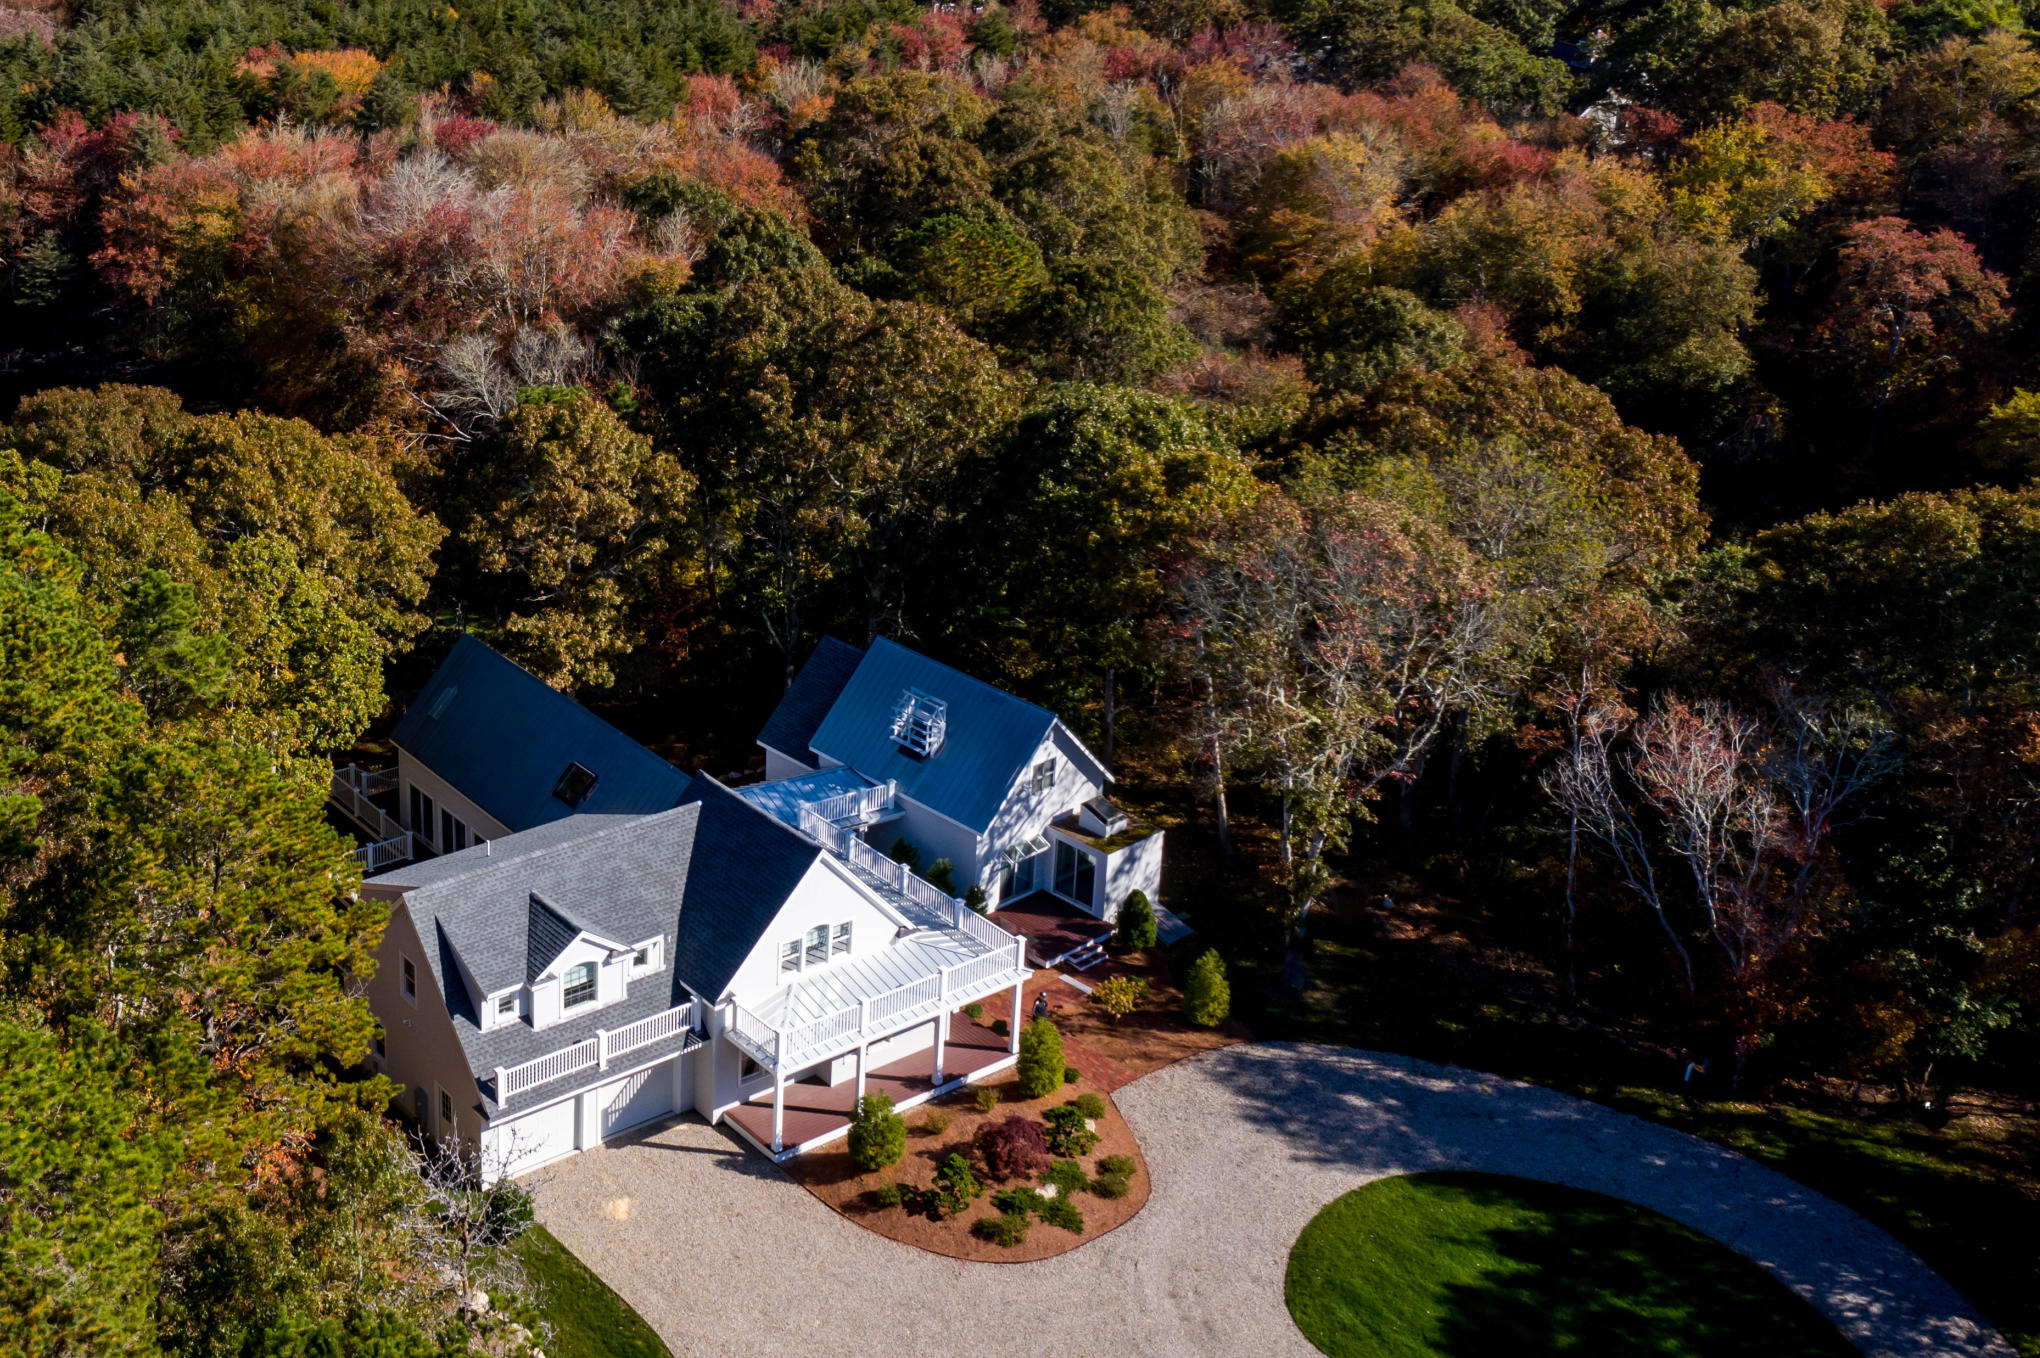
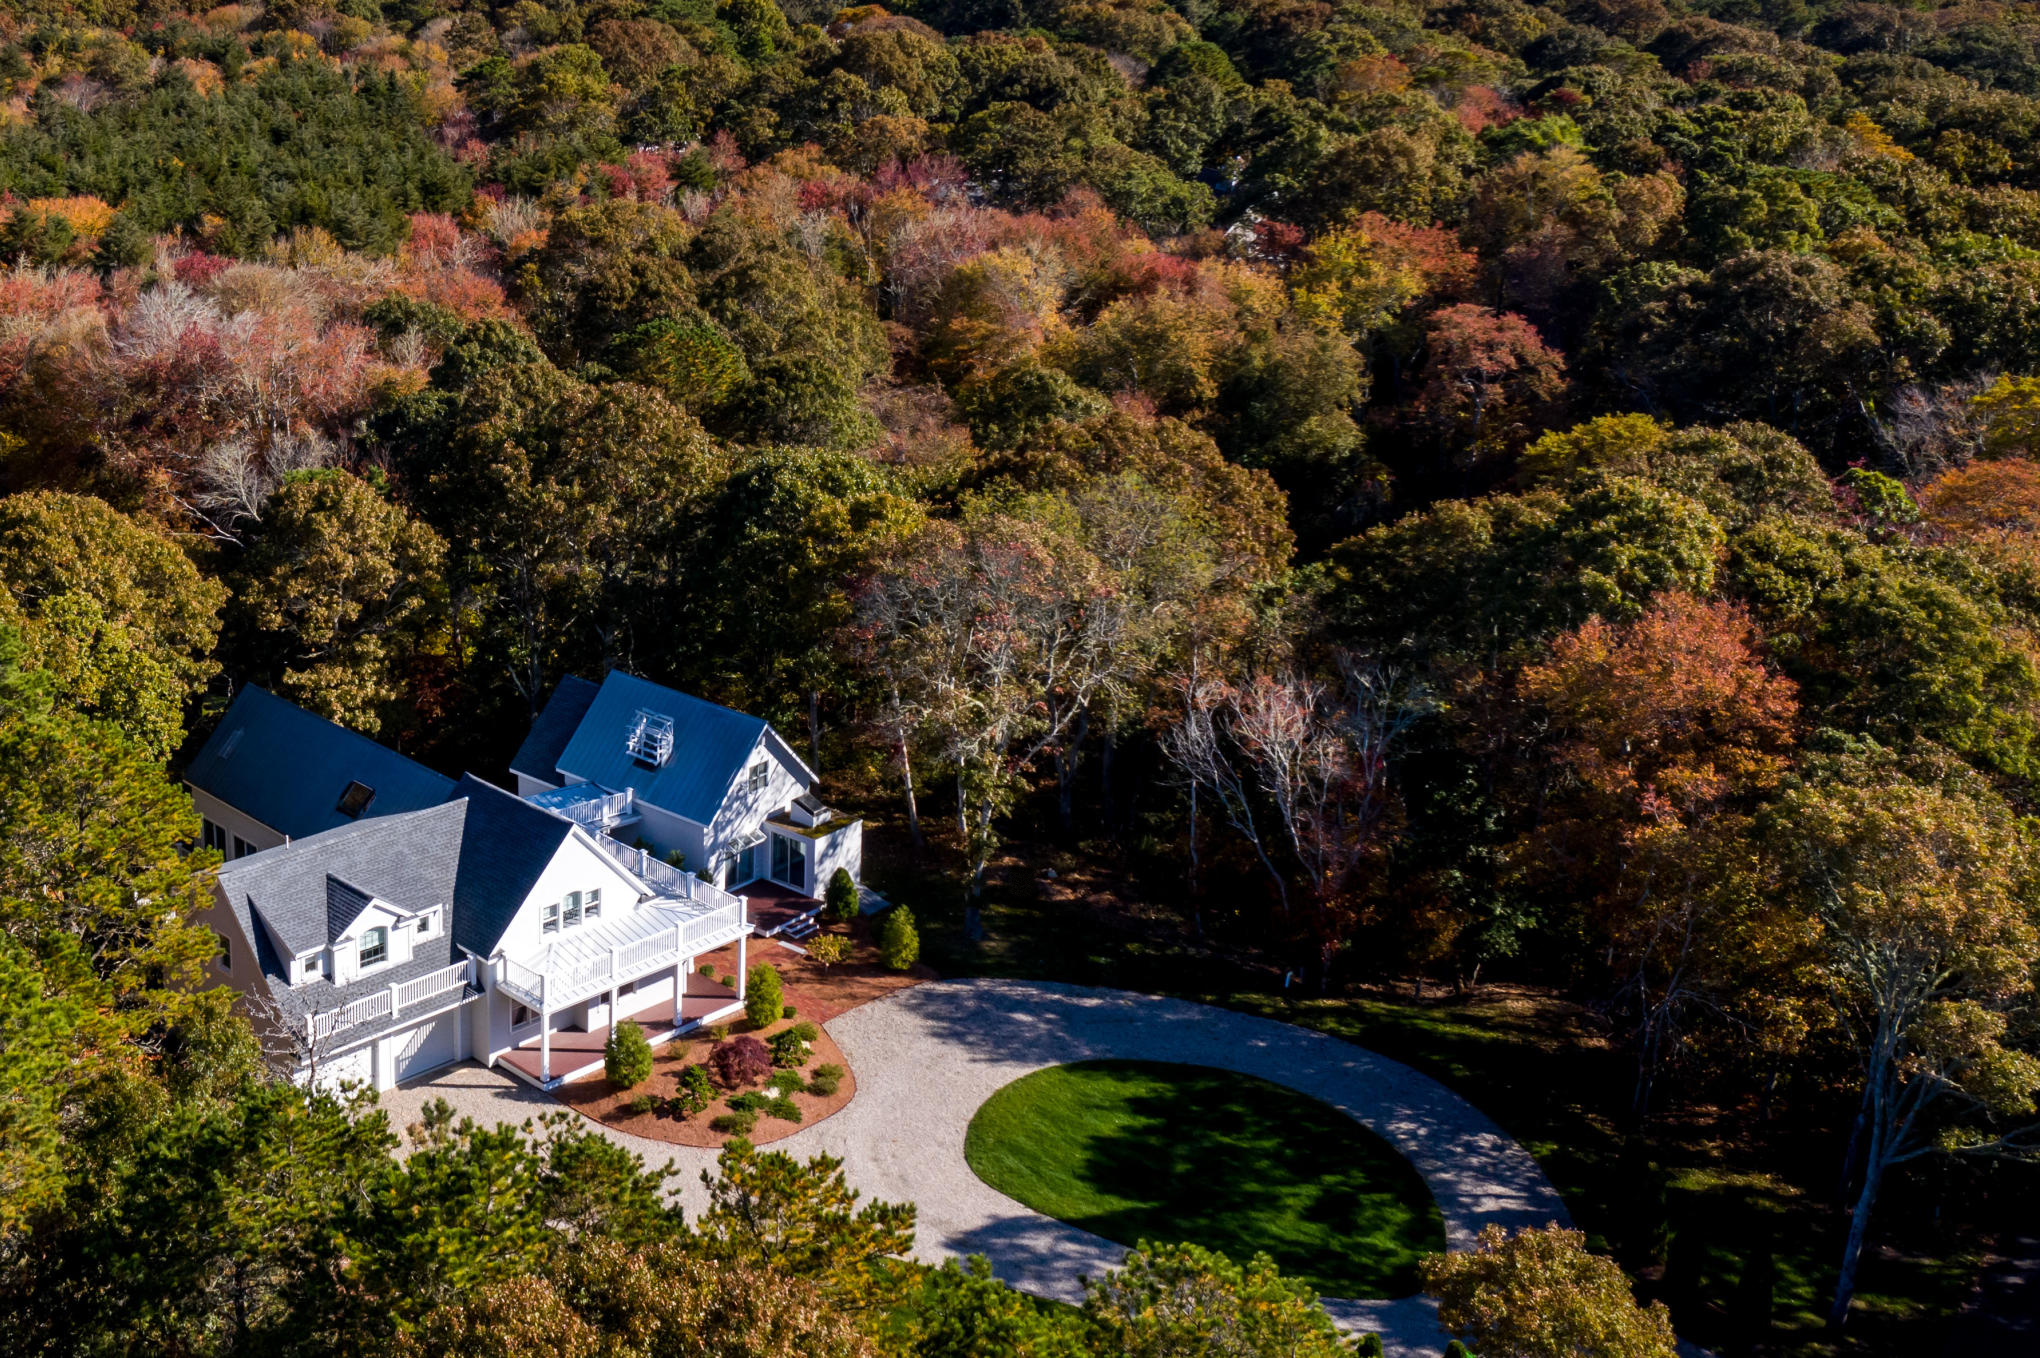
lounge chair: present [1384,804,1458,881] -> none [1051,799,1113,867]
potted tree: present [1915,1077,1963,1130] -> none [1447,952,1481,998]

